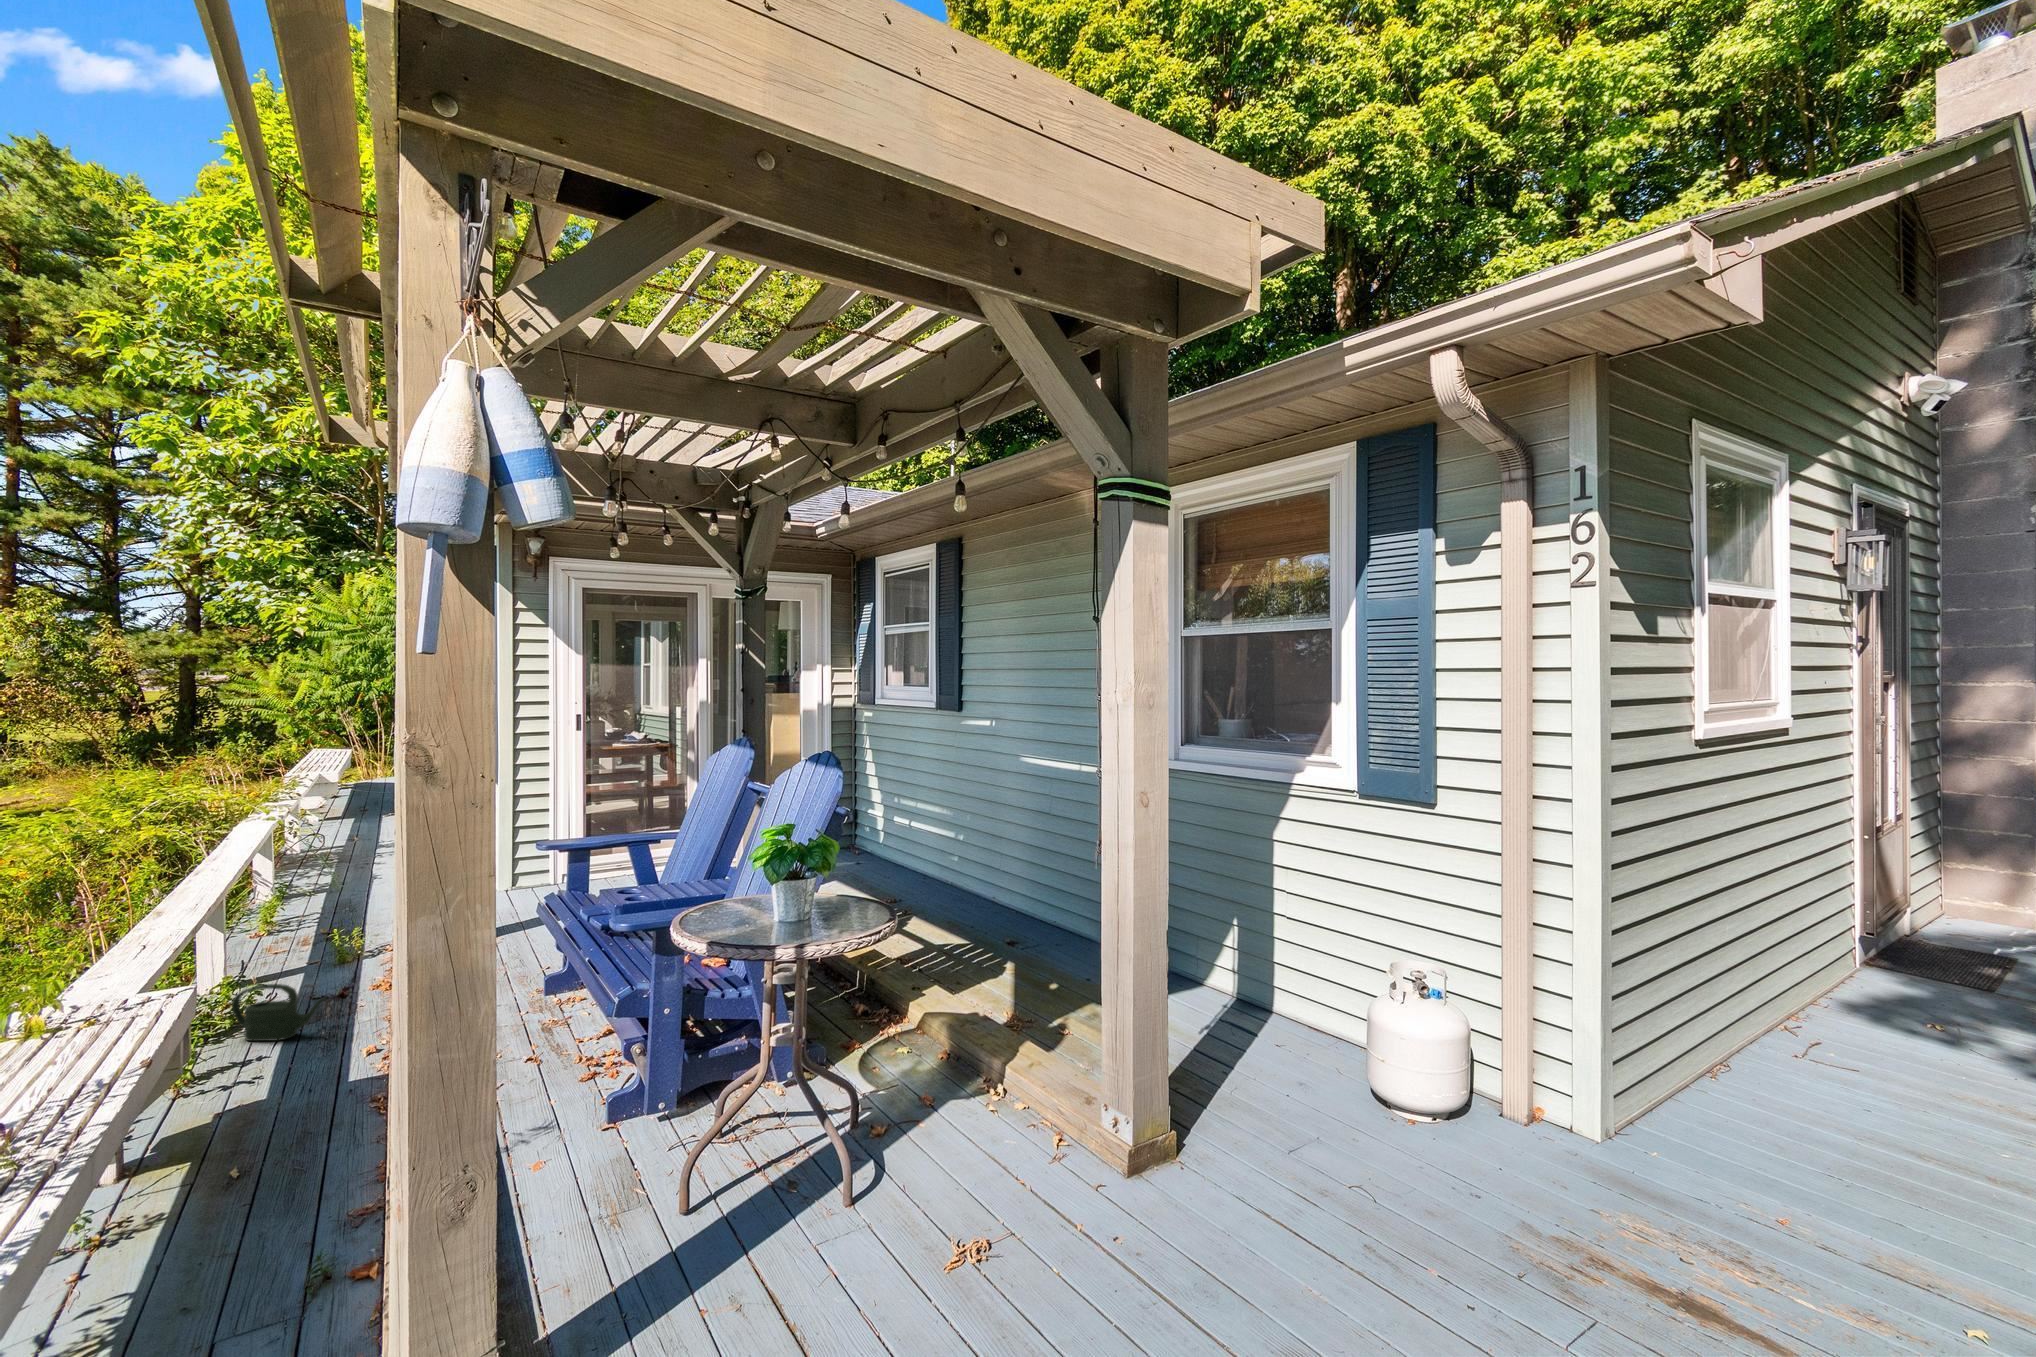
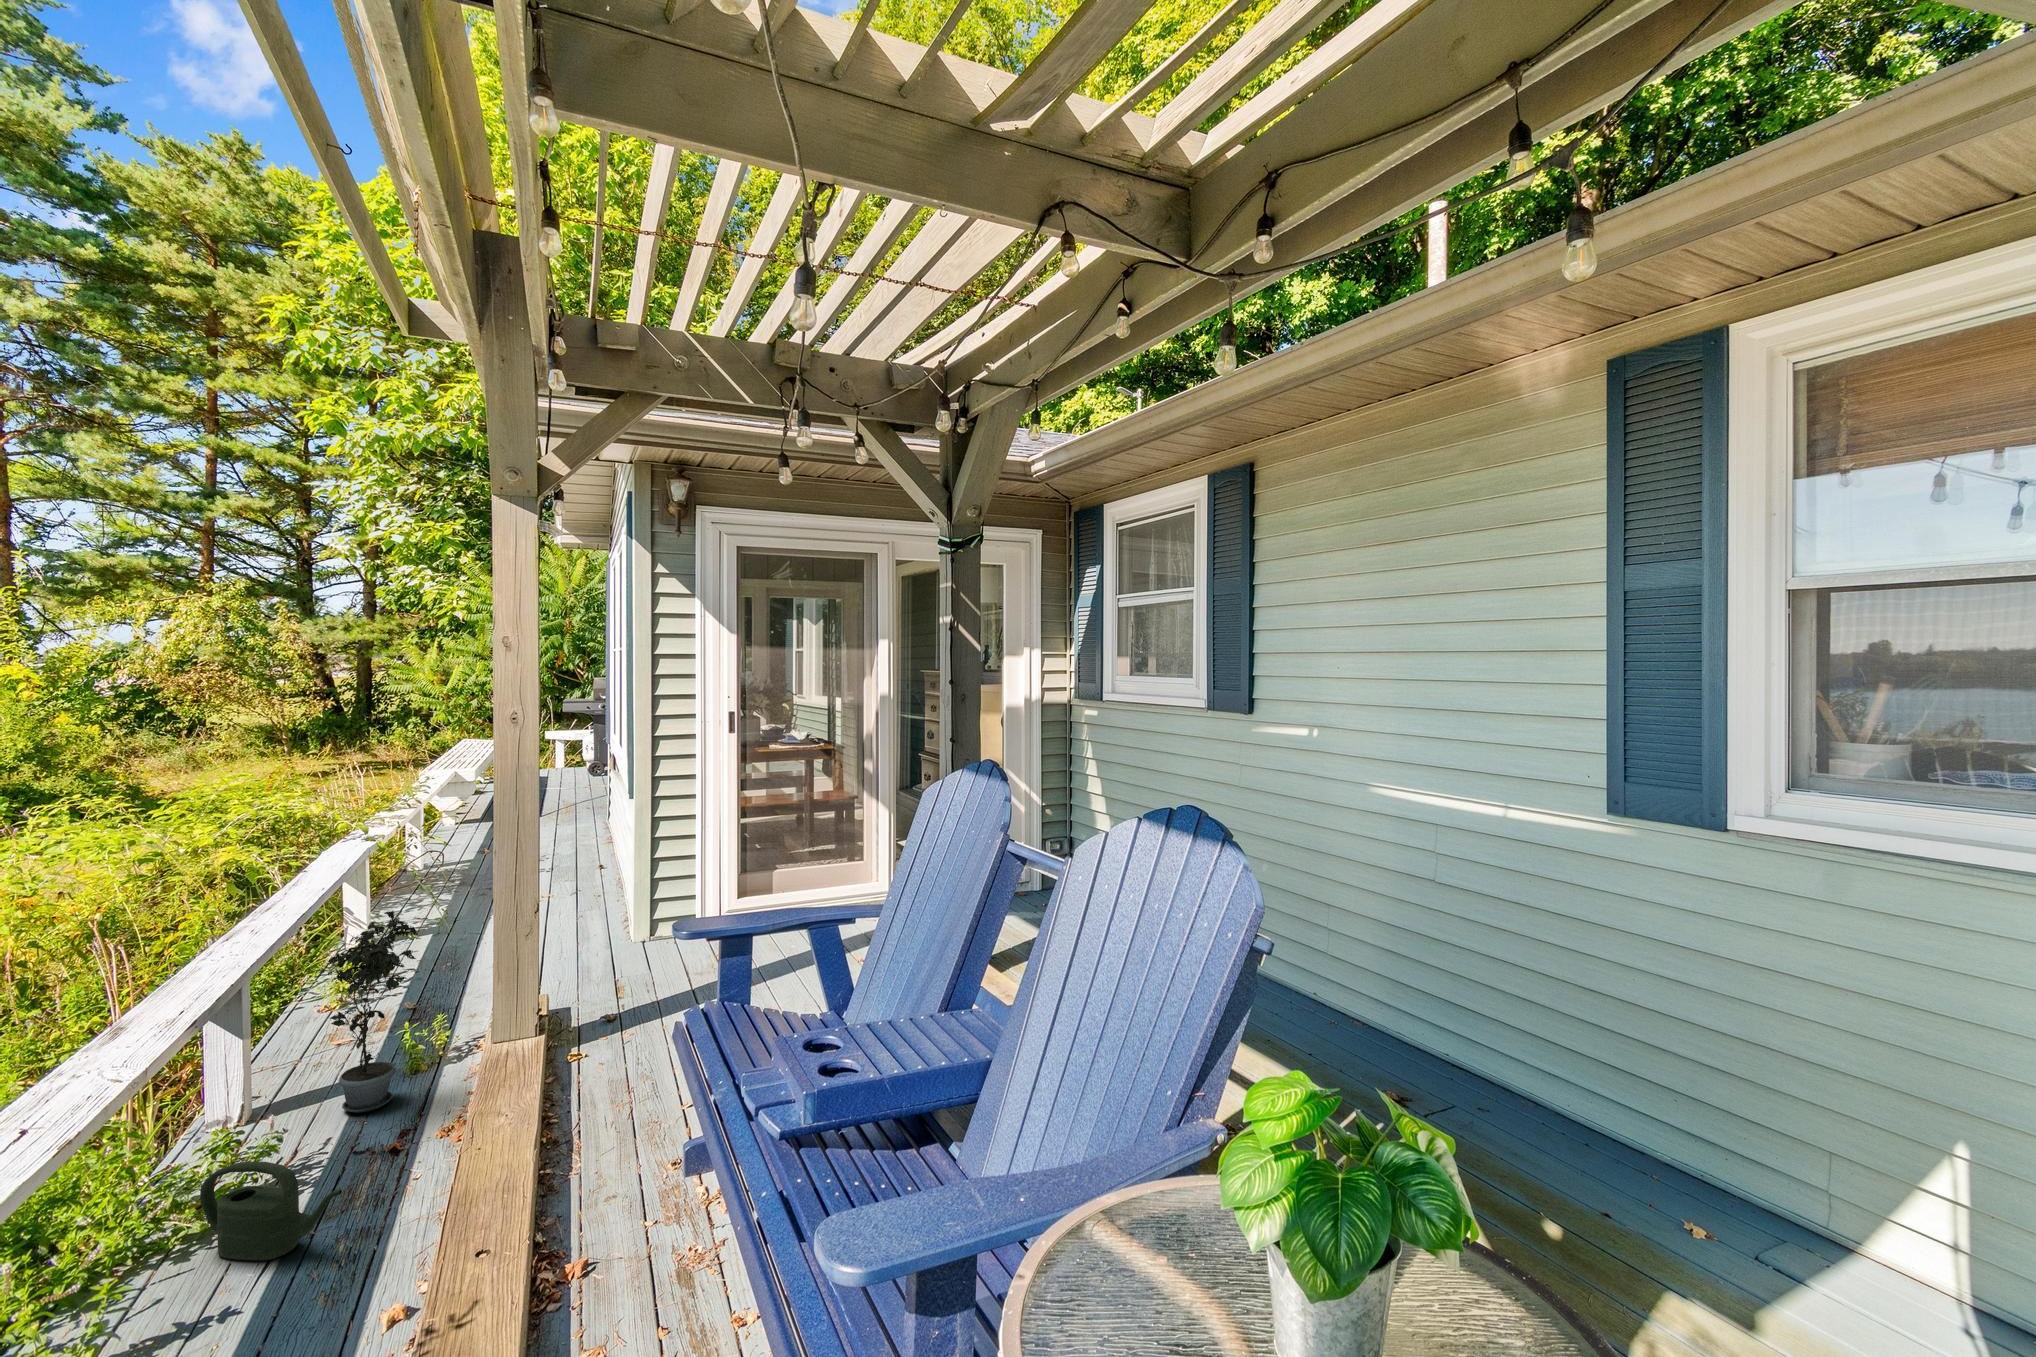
potted plant: none [279,847,353,983] -> present [321,911,417,1113]

